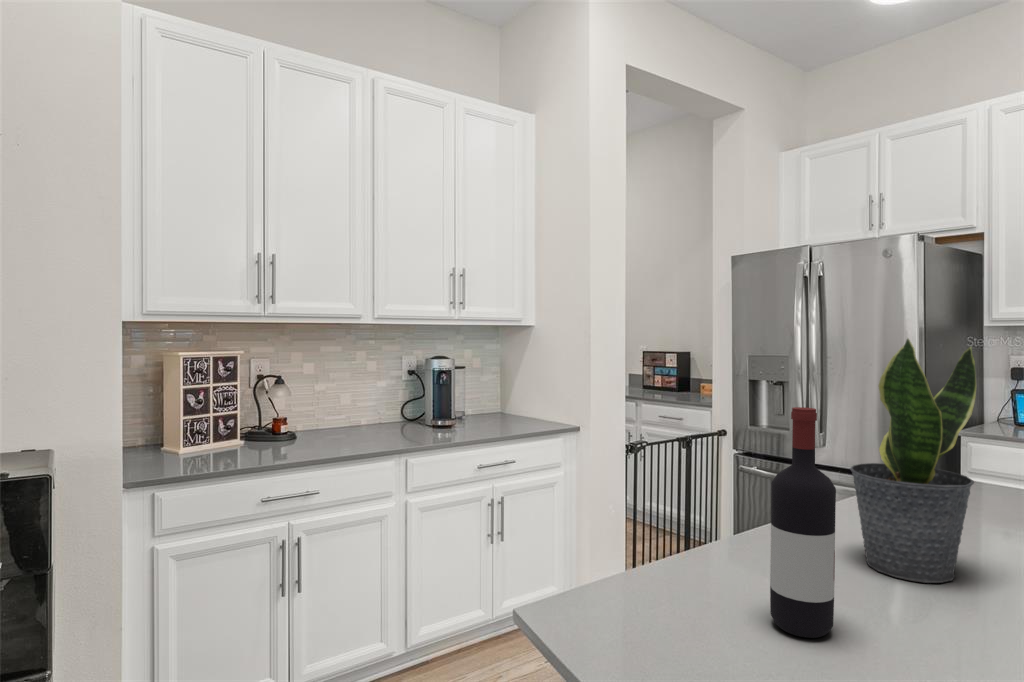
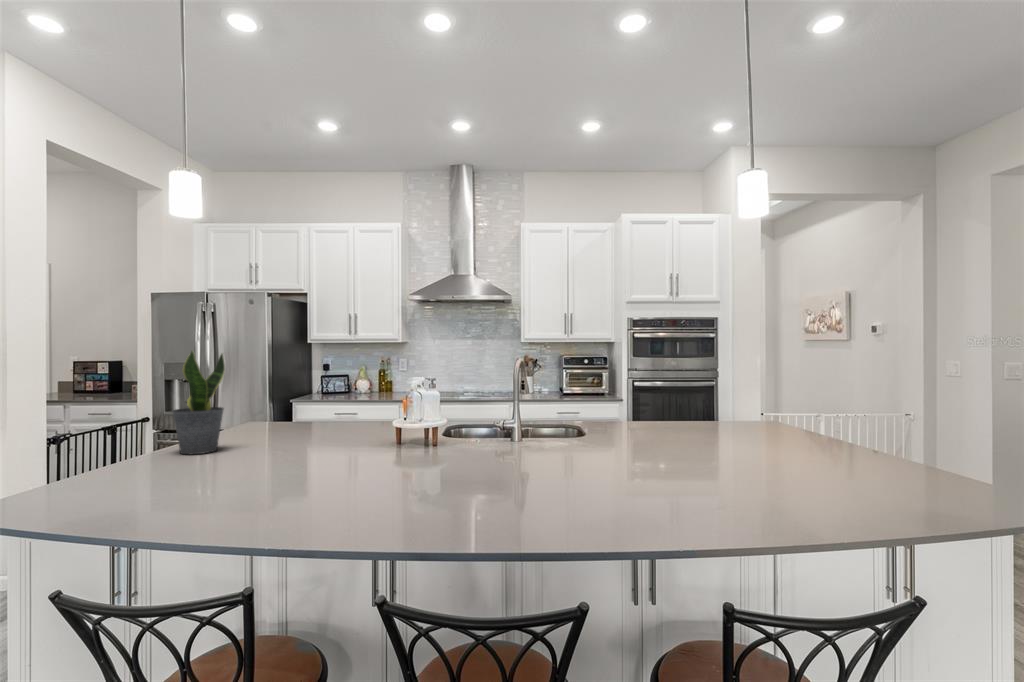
wine bottle: present [770,407,836,638] -> none [115,380,144,474]

